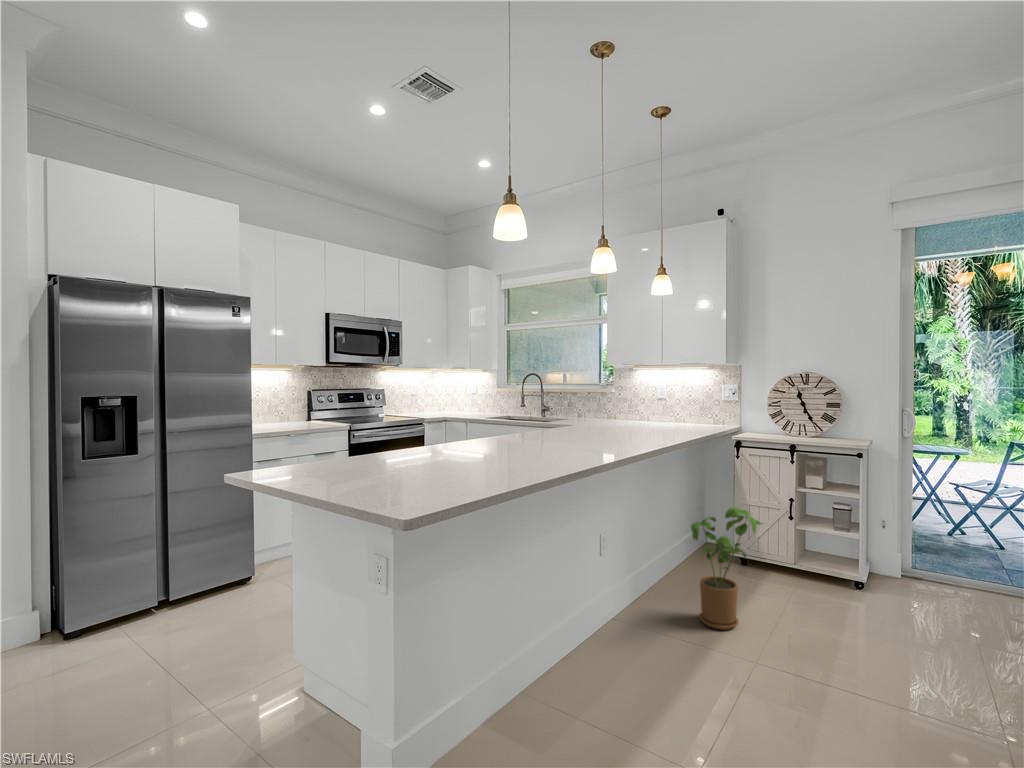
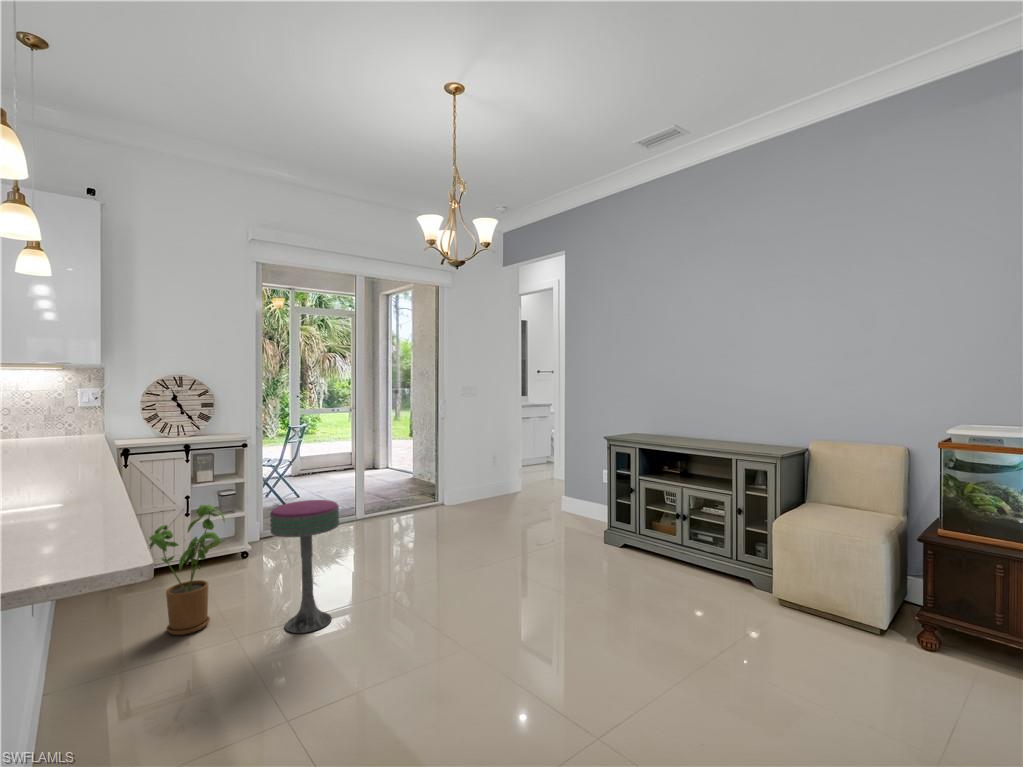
bar stool: none [761,533,854,706] -> present [270,500,339,633]

